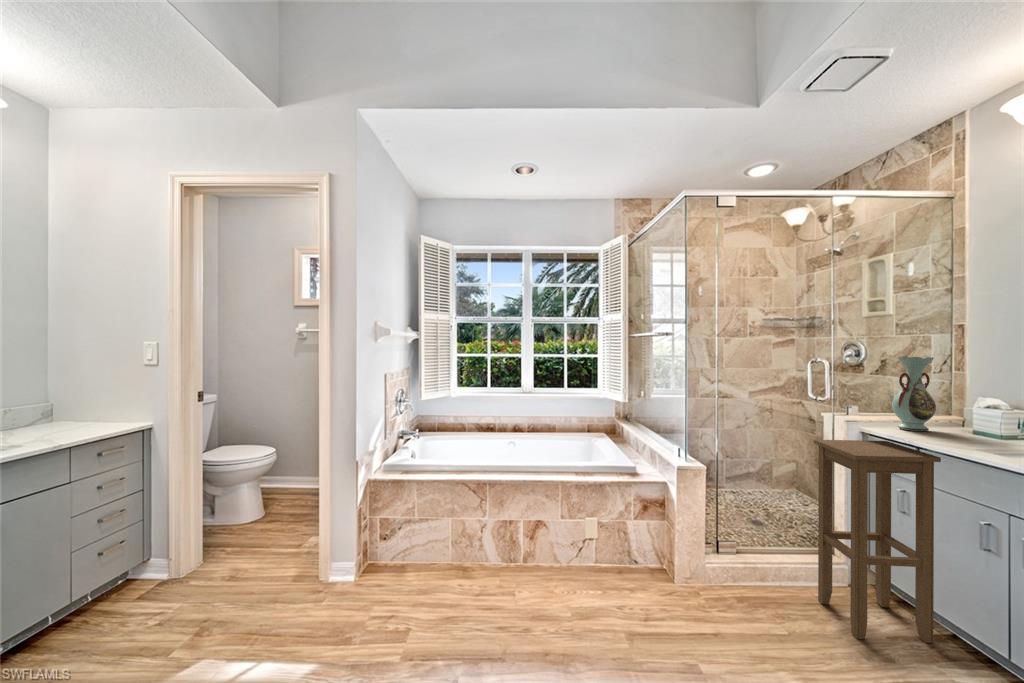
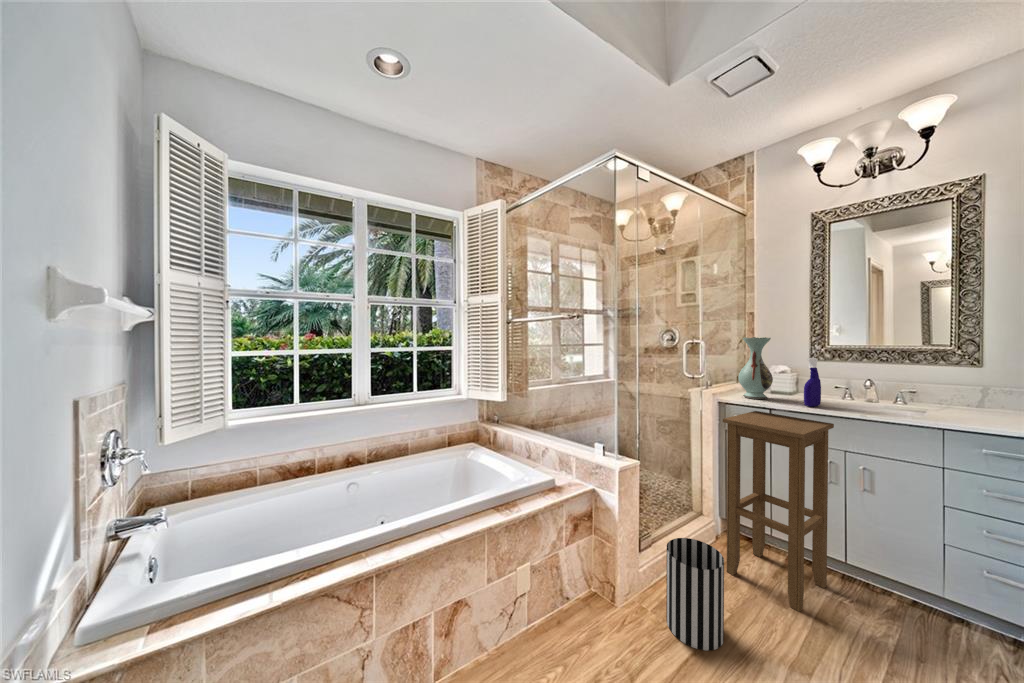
spray bottle: none [940,383,972,442] -> present [804,358,821,407]
wastebasket: none [703,533,751,621] -> present [666,538,724,651]

